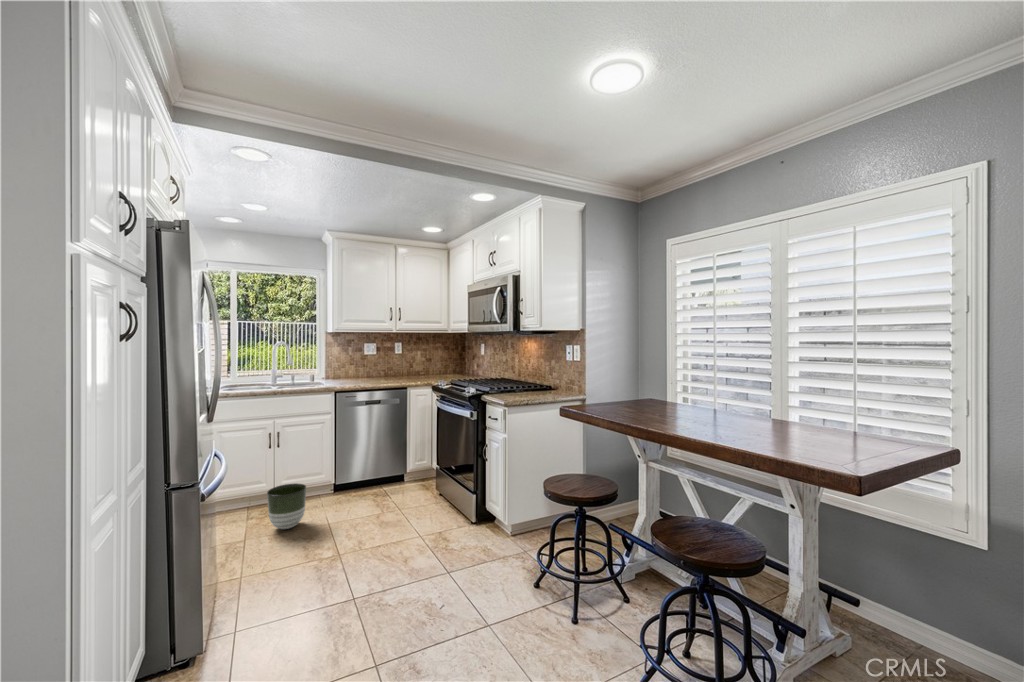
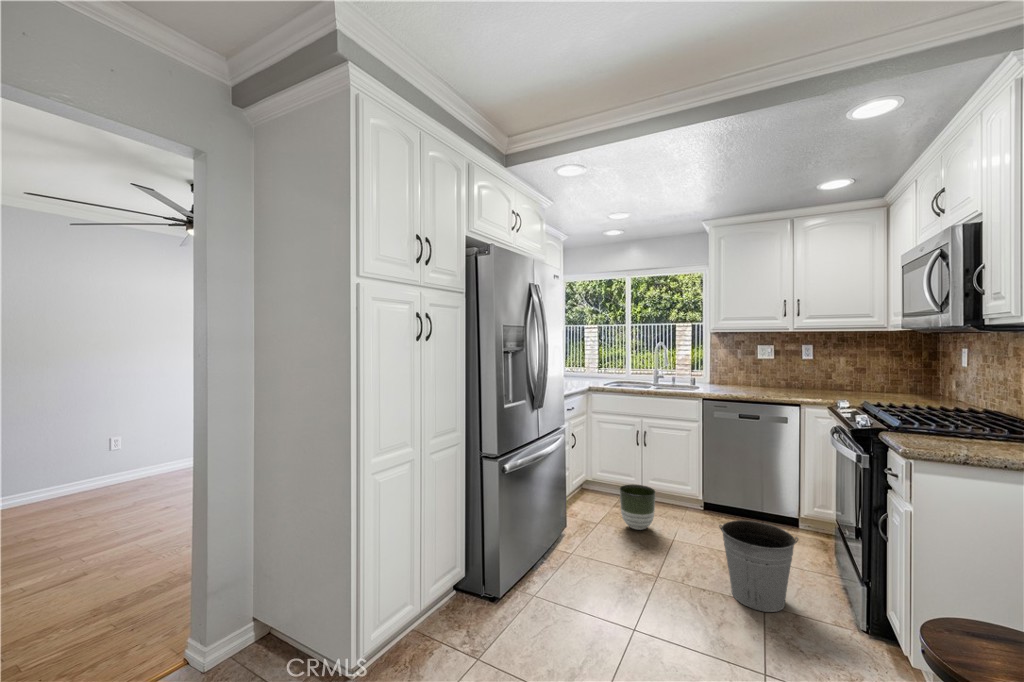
bucket: none [386,477,438,542] -> present [719,520,798,612]

